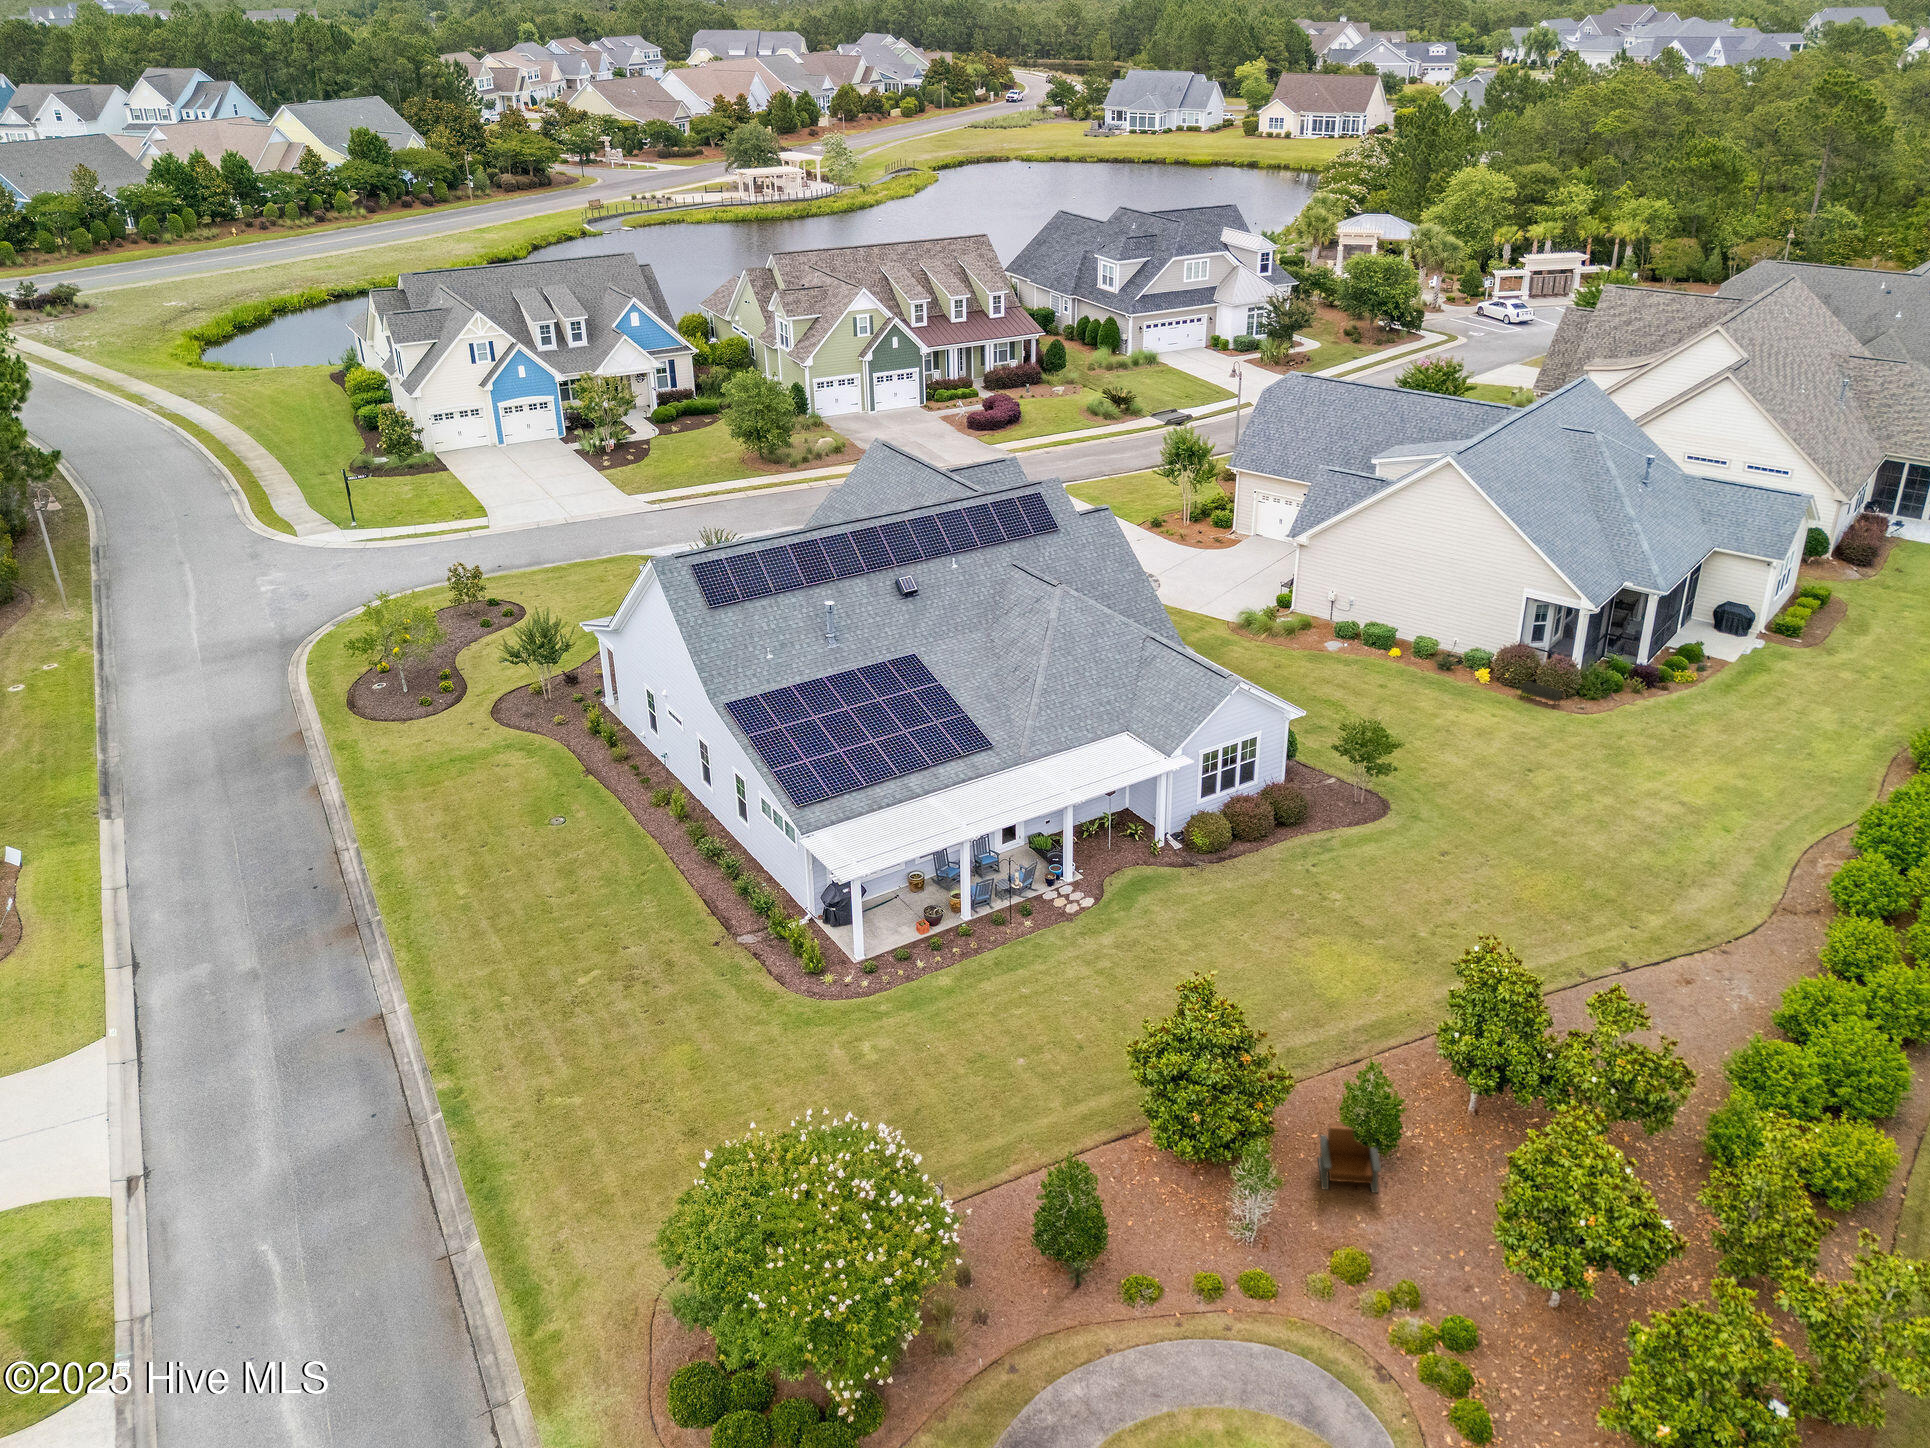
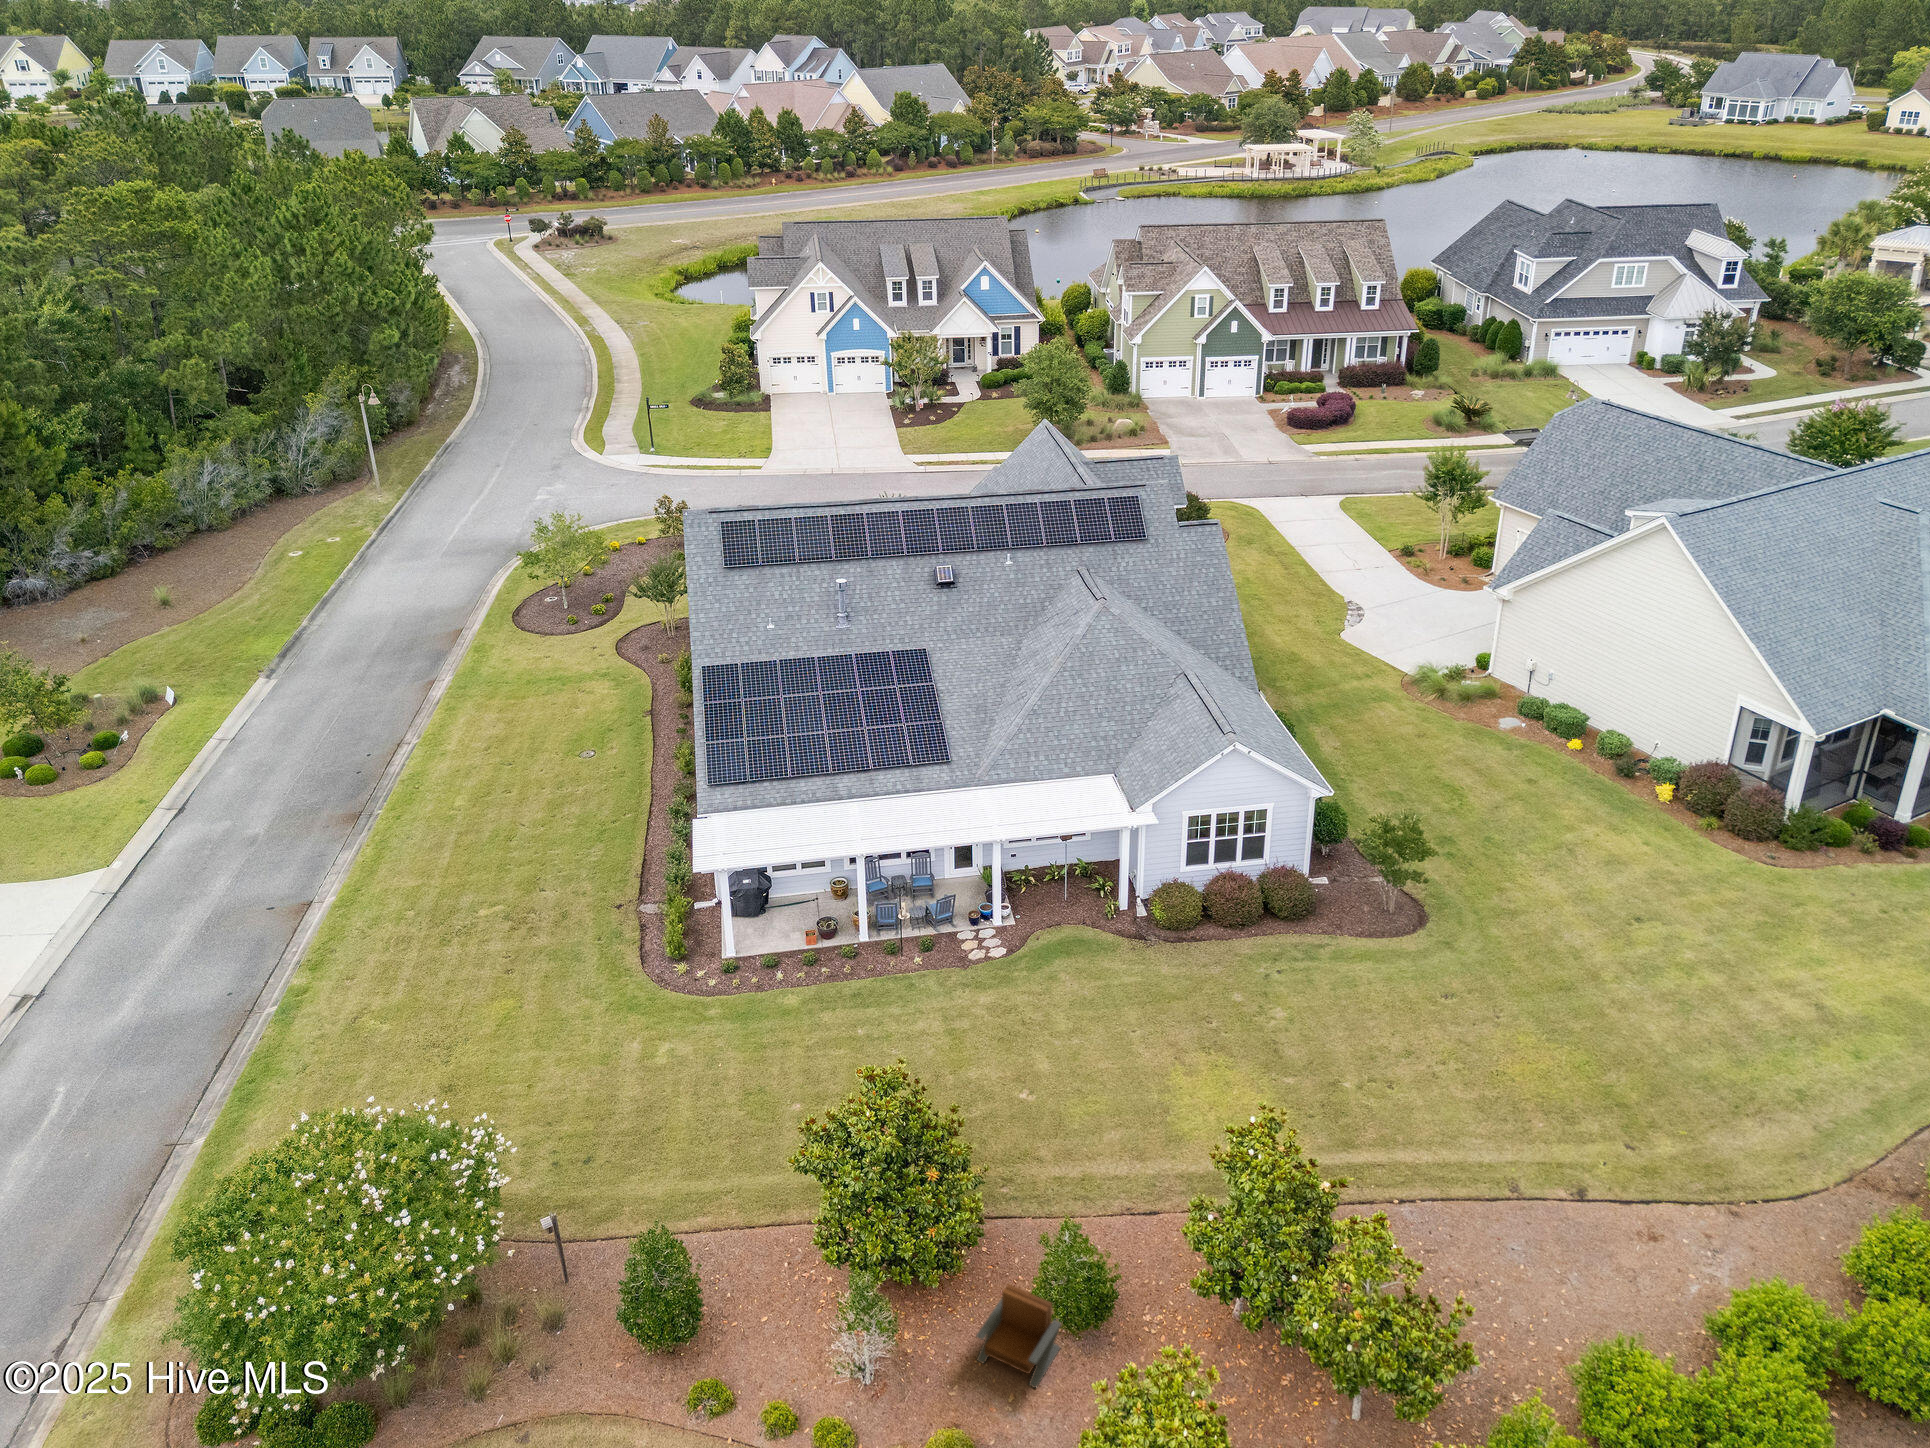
bench: present [1520,681,1562,707] -> none [1698,810,1752,852]
potted plant: present [1067,1262,1087,1287] -> none [620,1341,655,1378]

